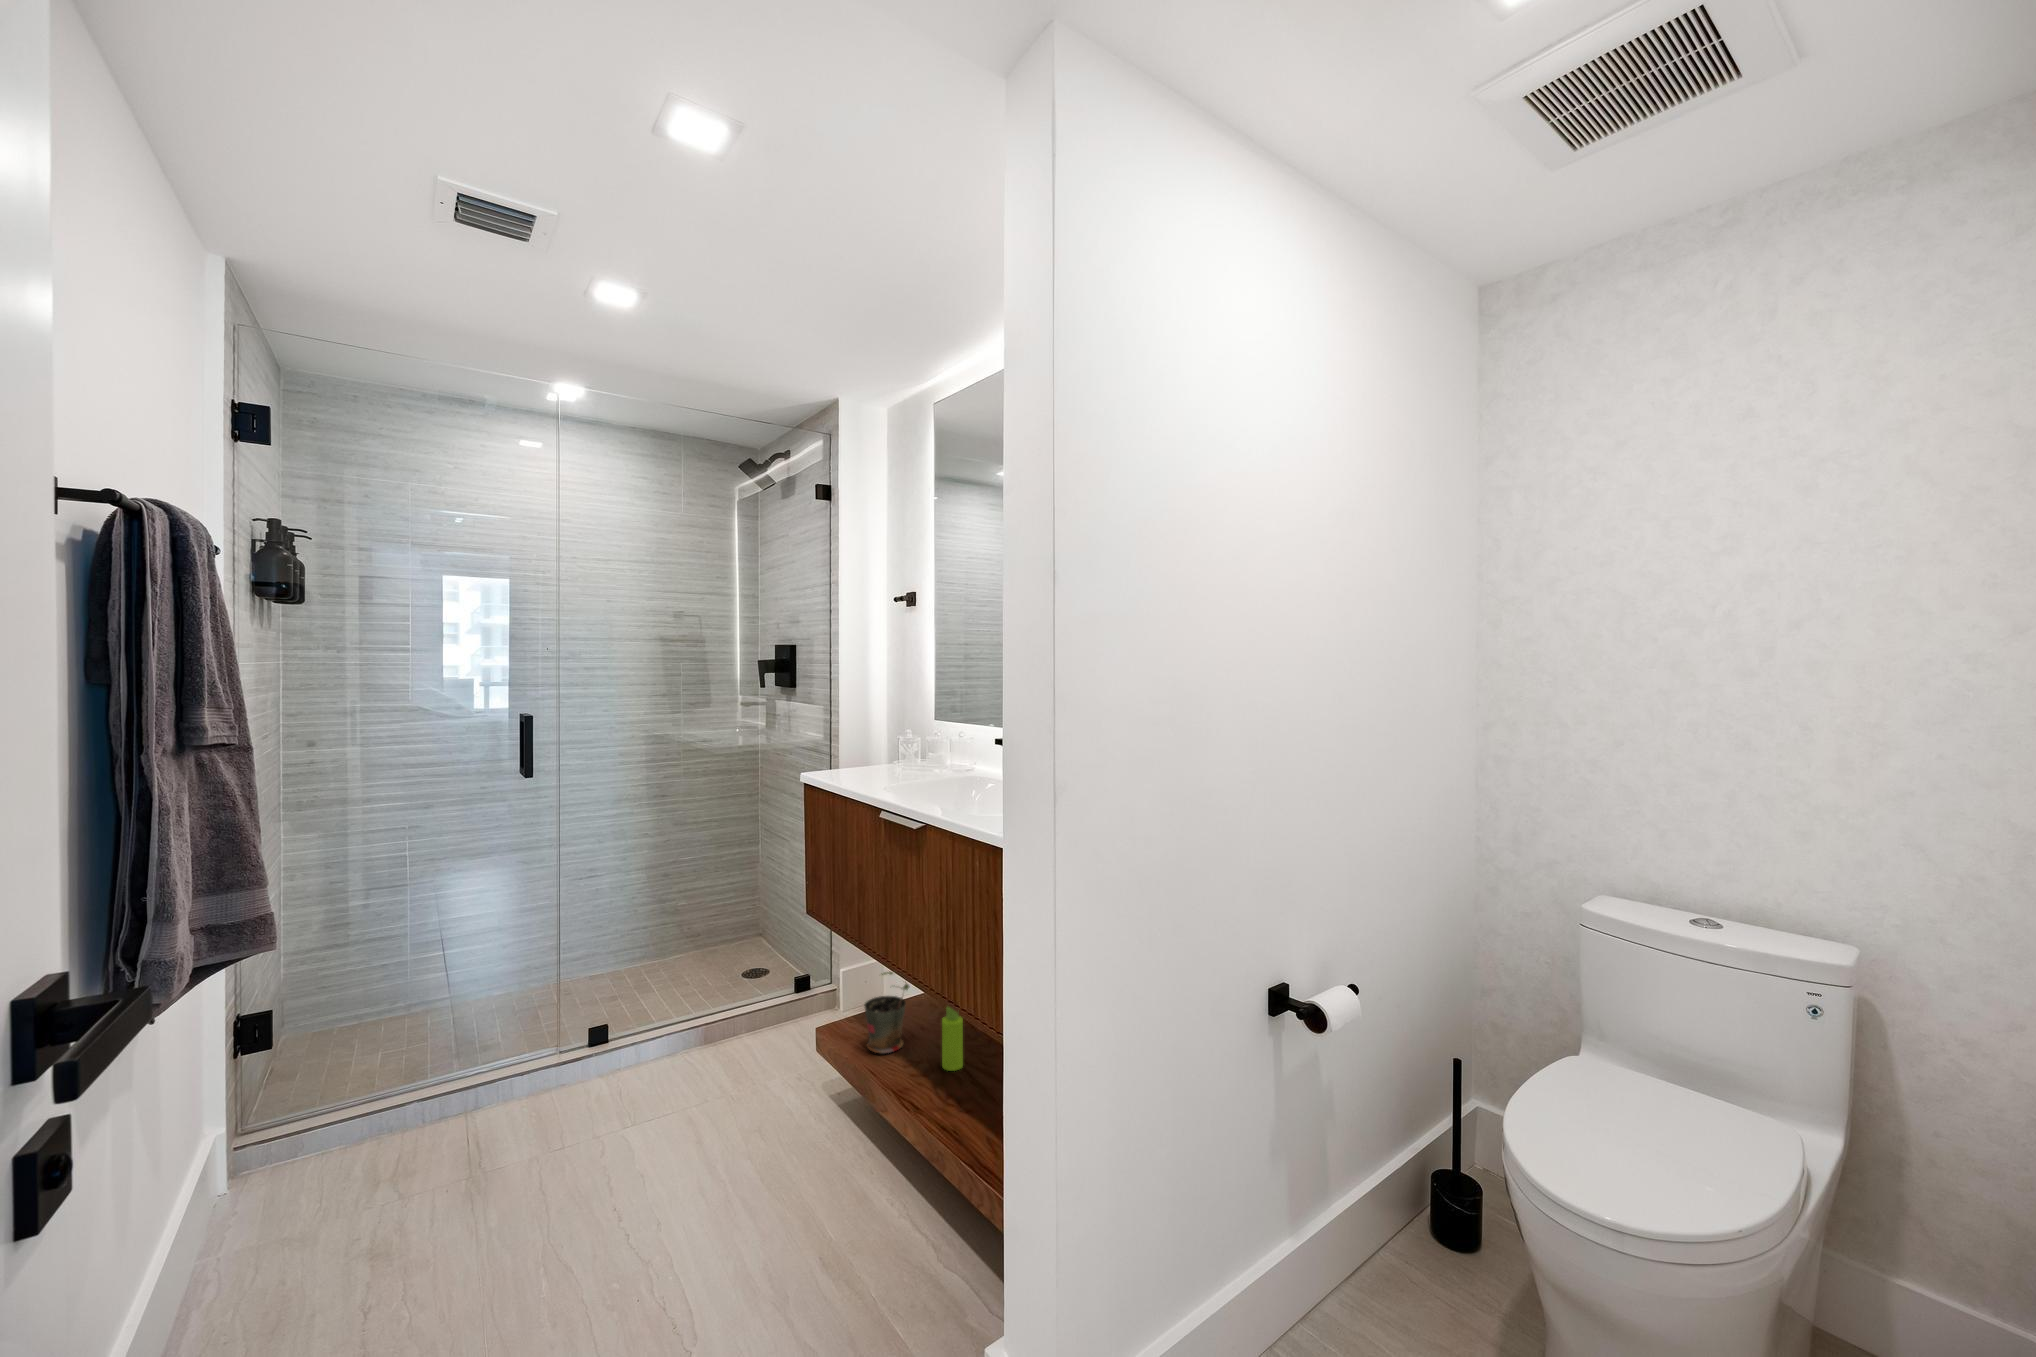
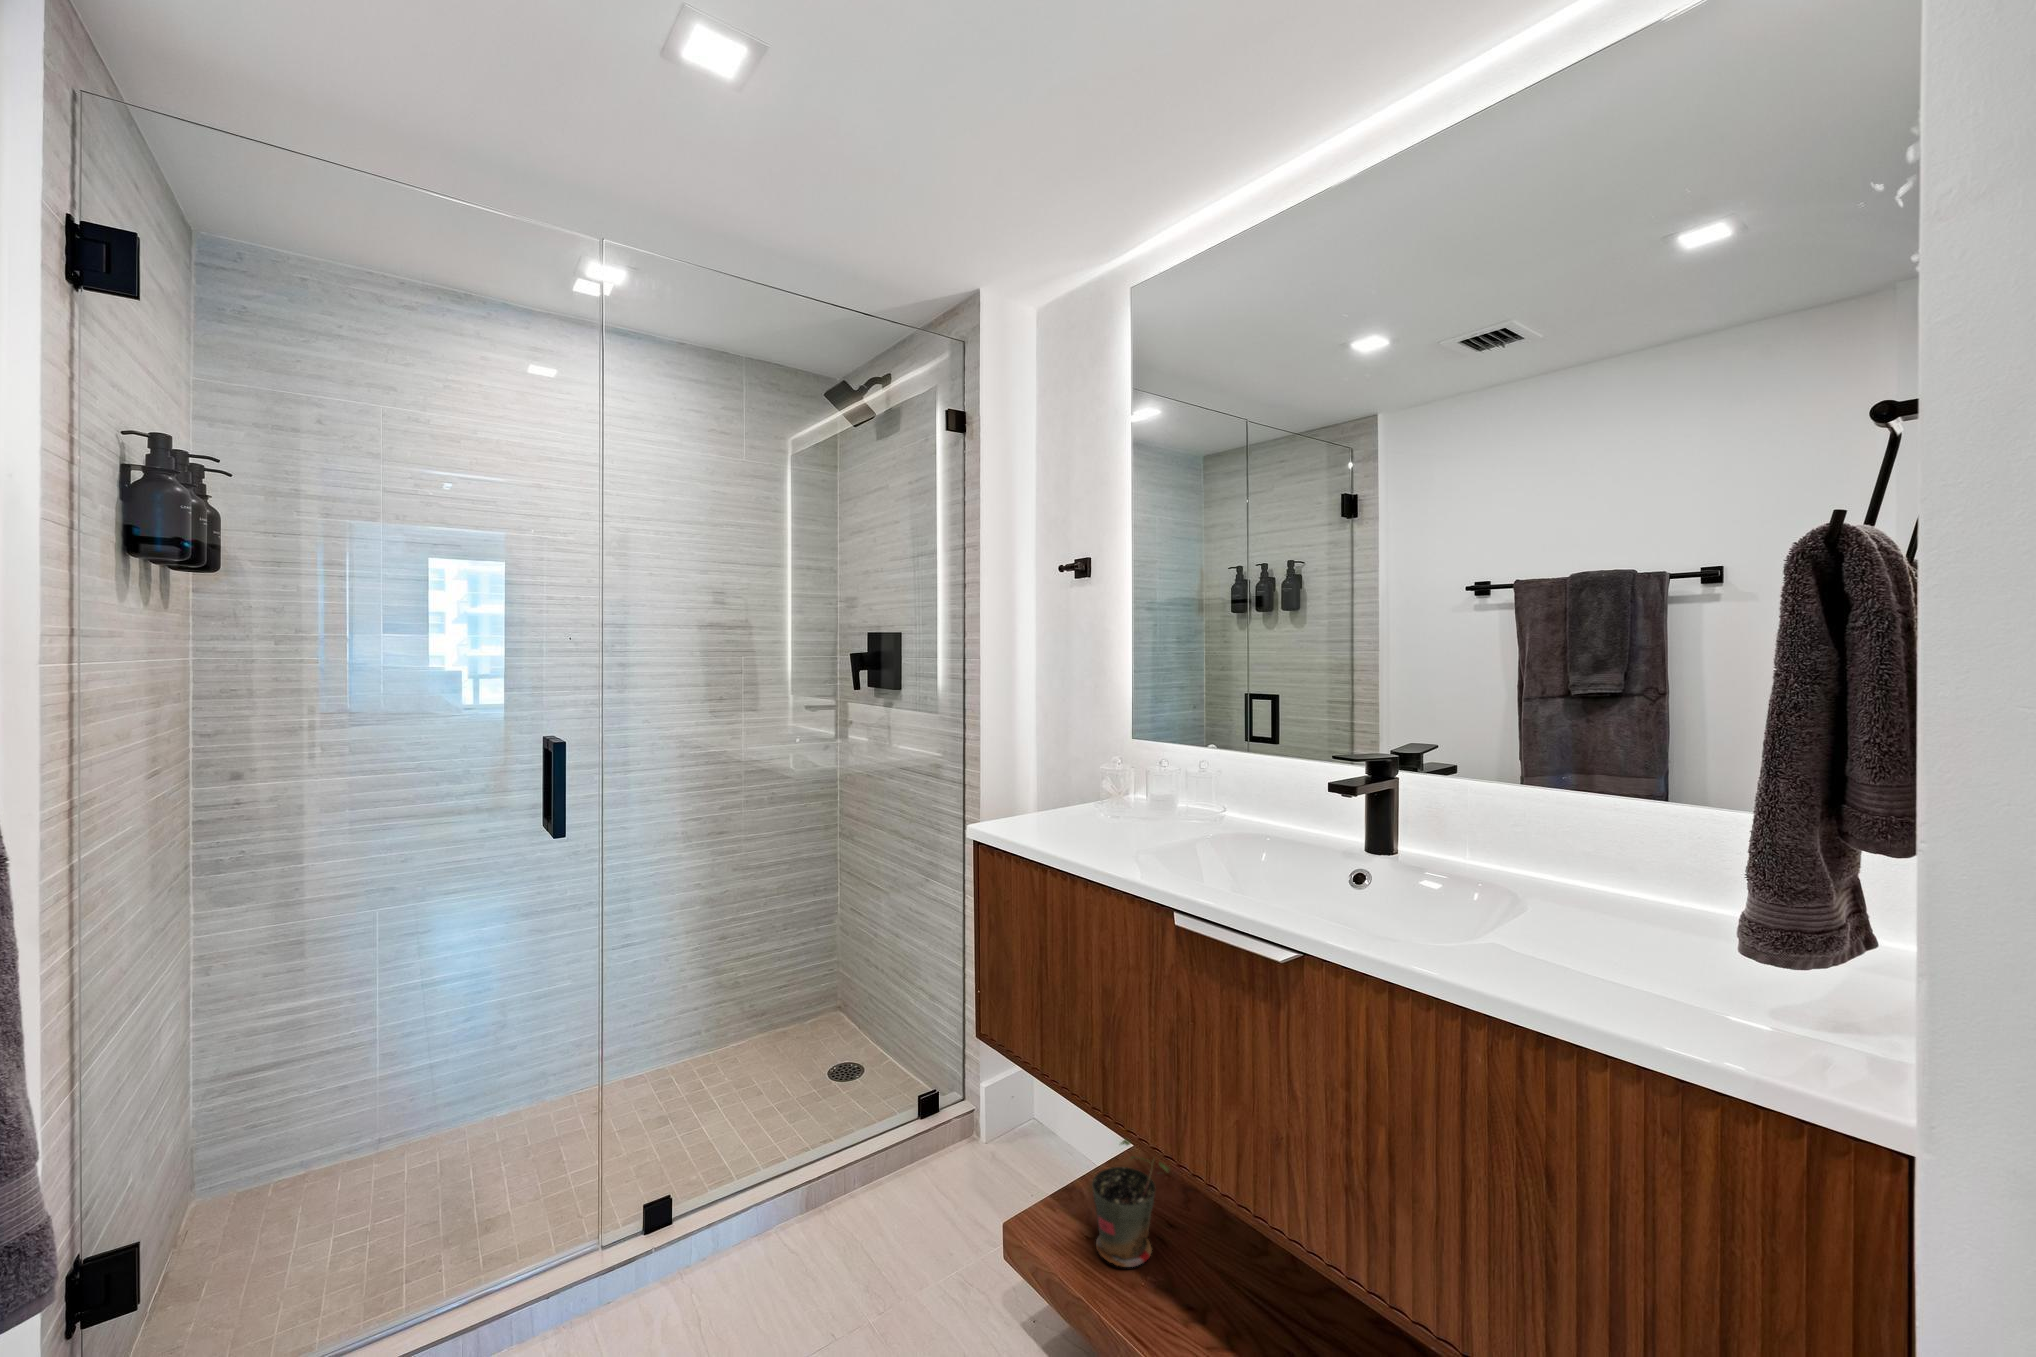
soap dispenser: present [942,1007,963,1071] -> none [1236,1182,1270,1309]

